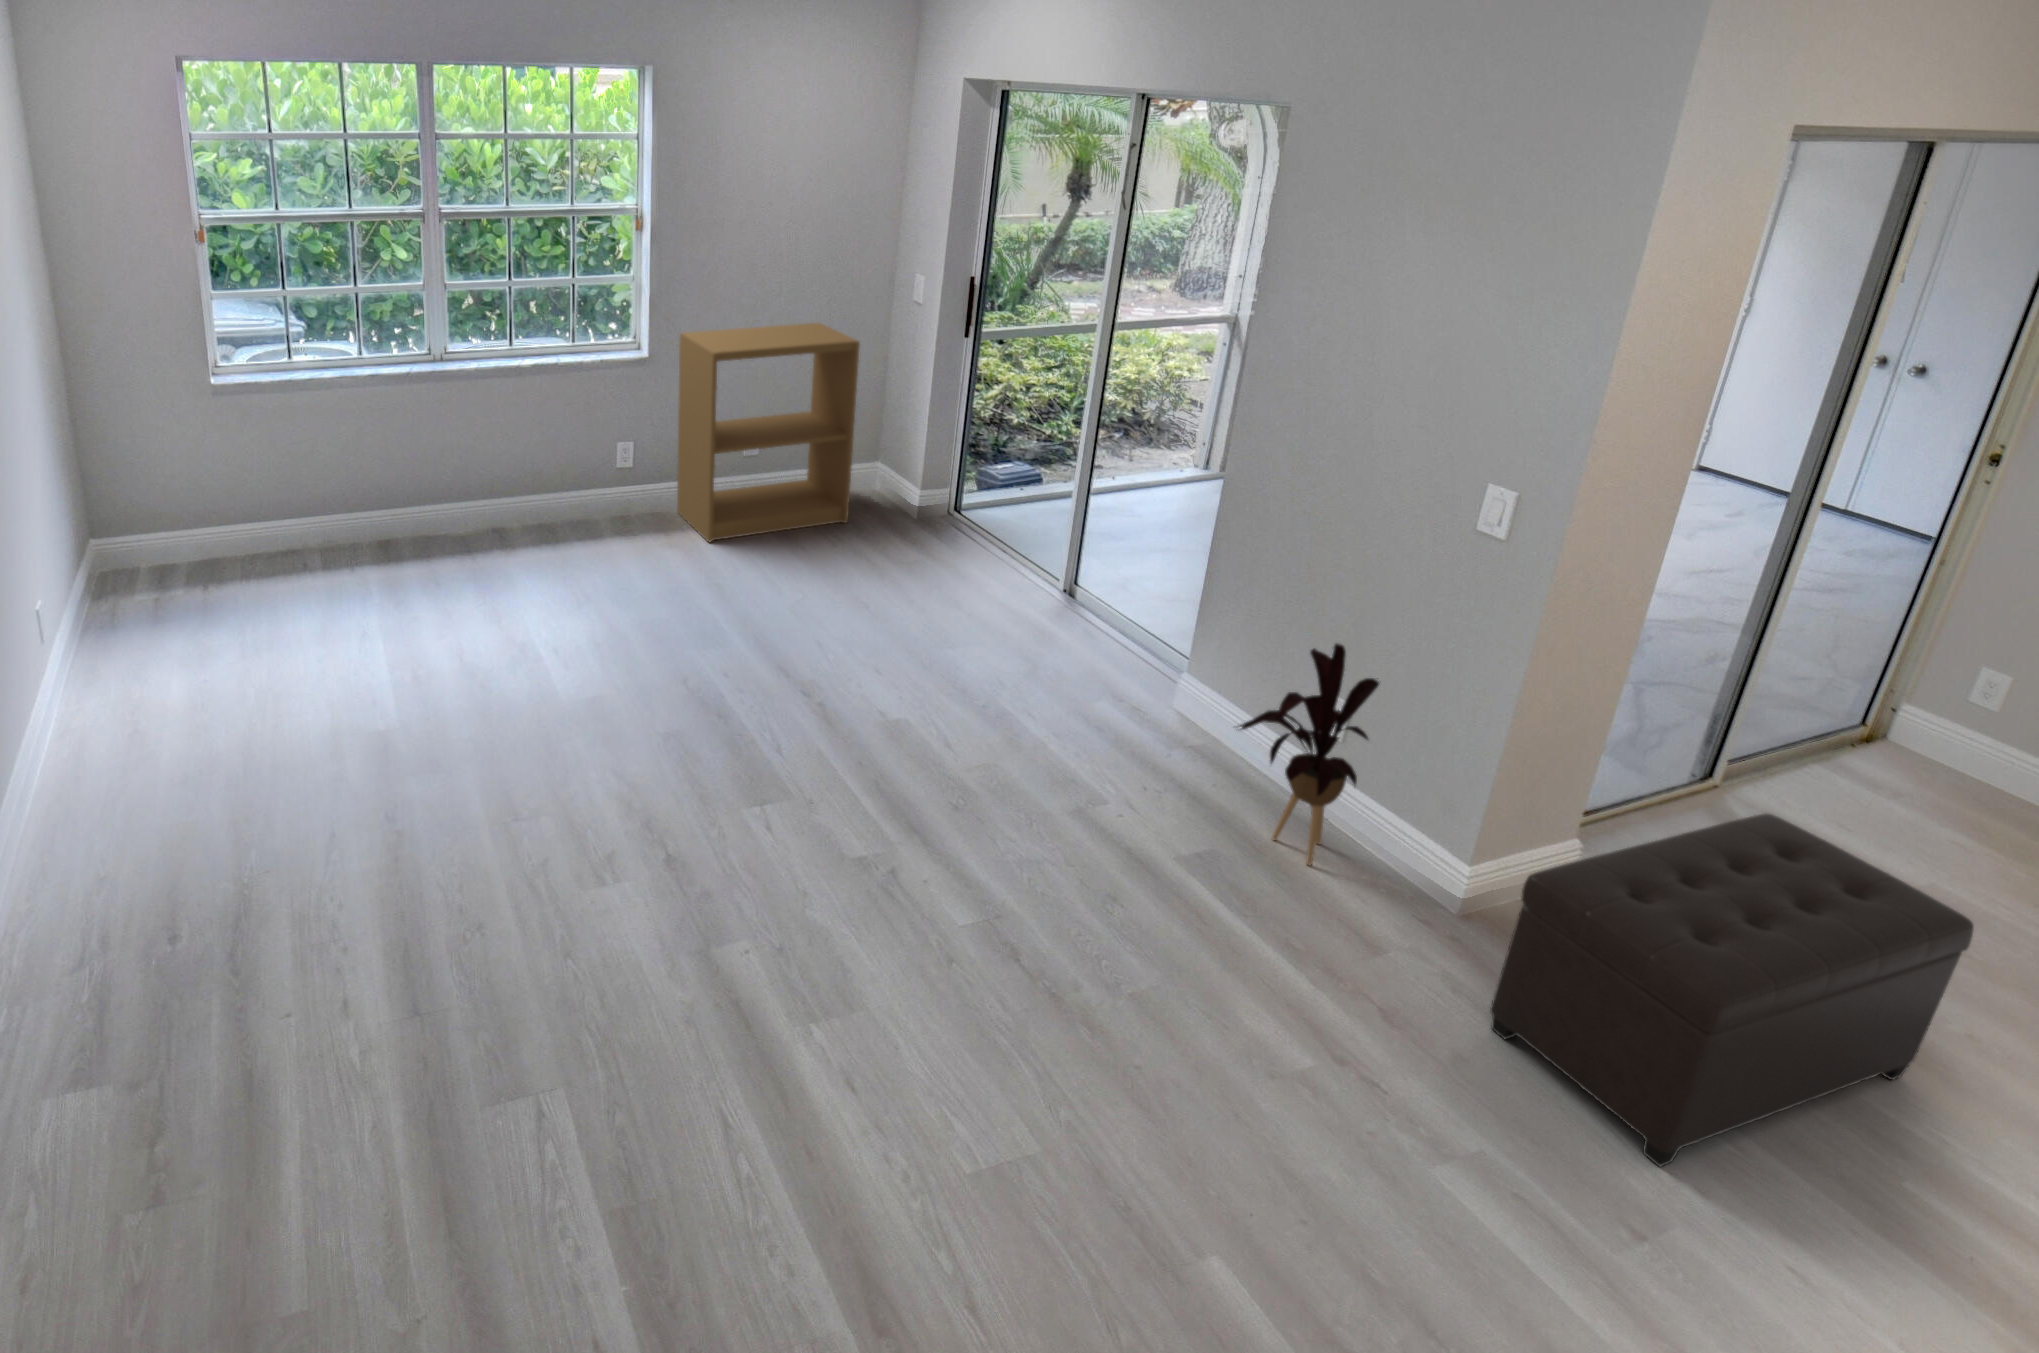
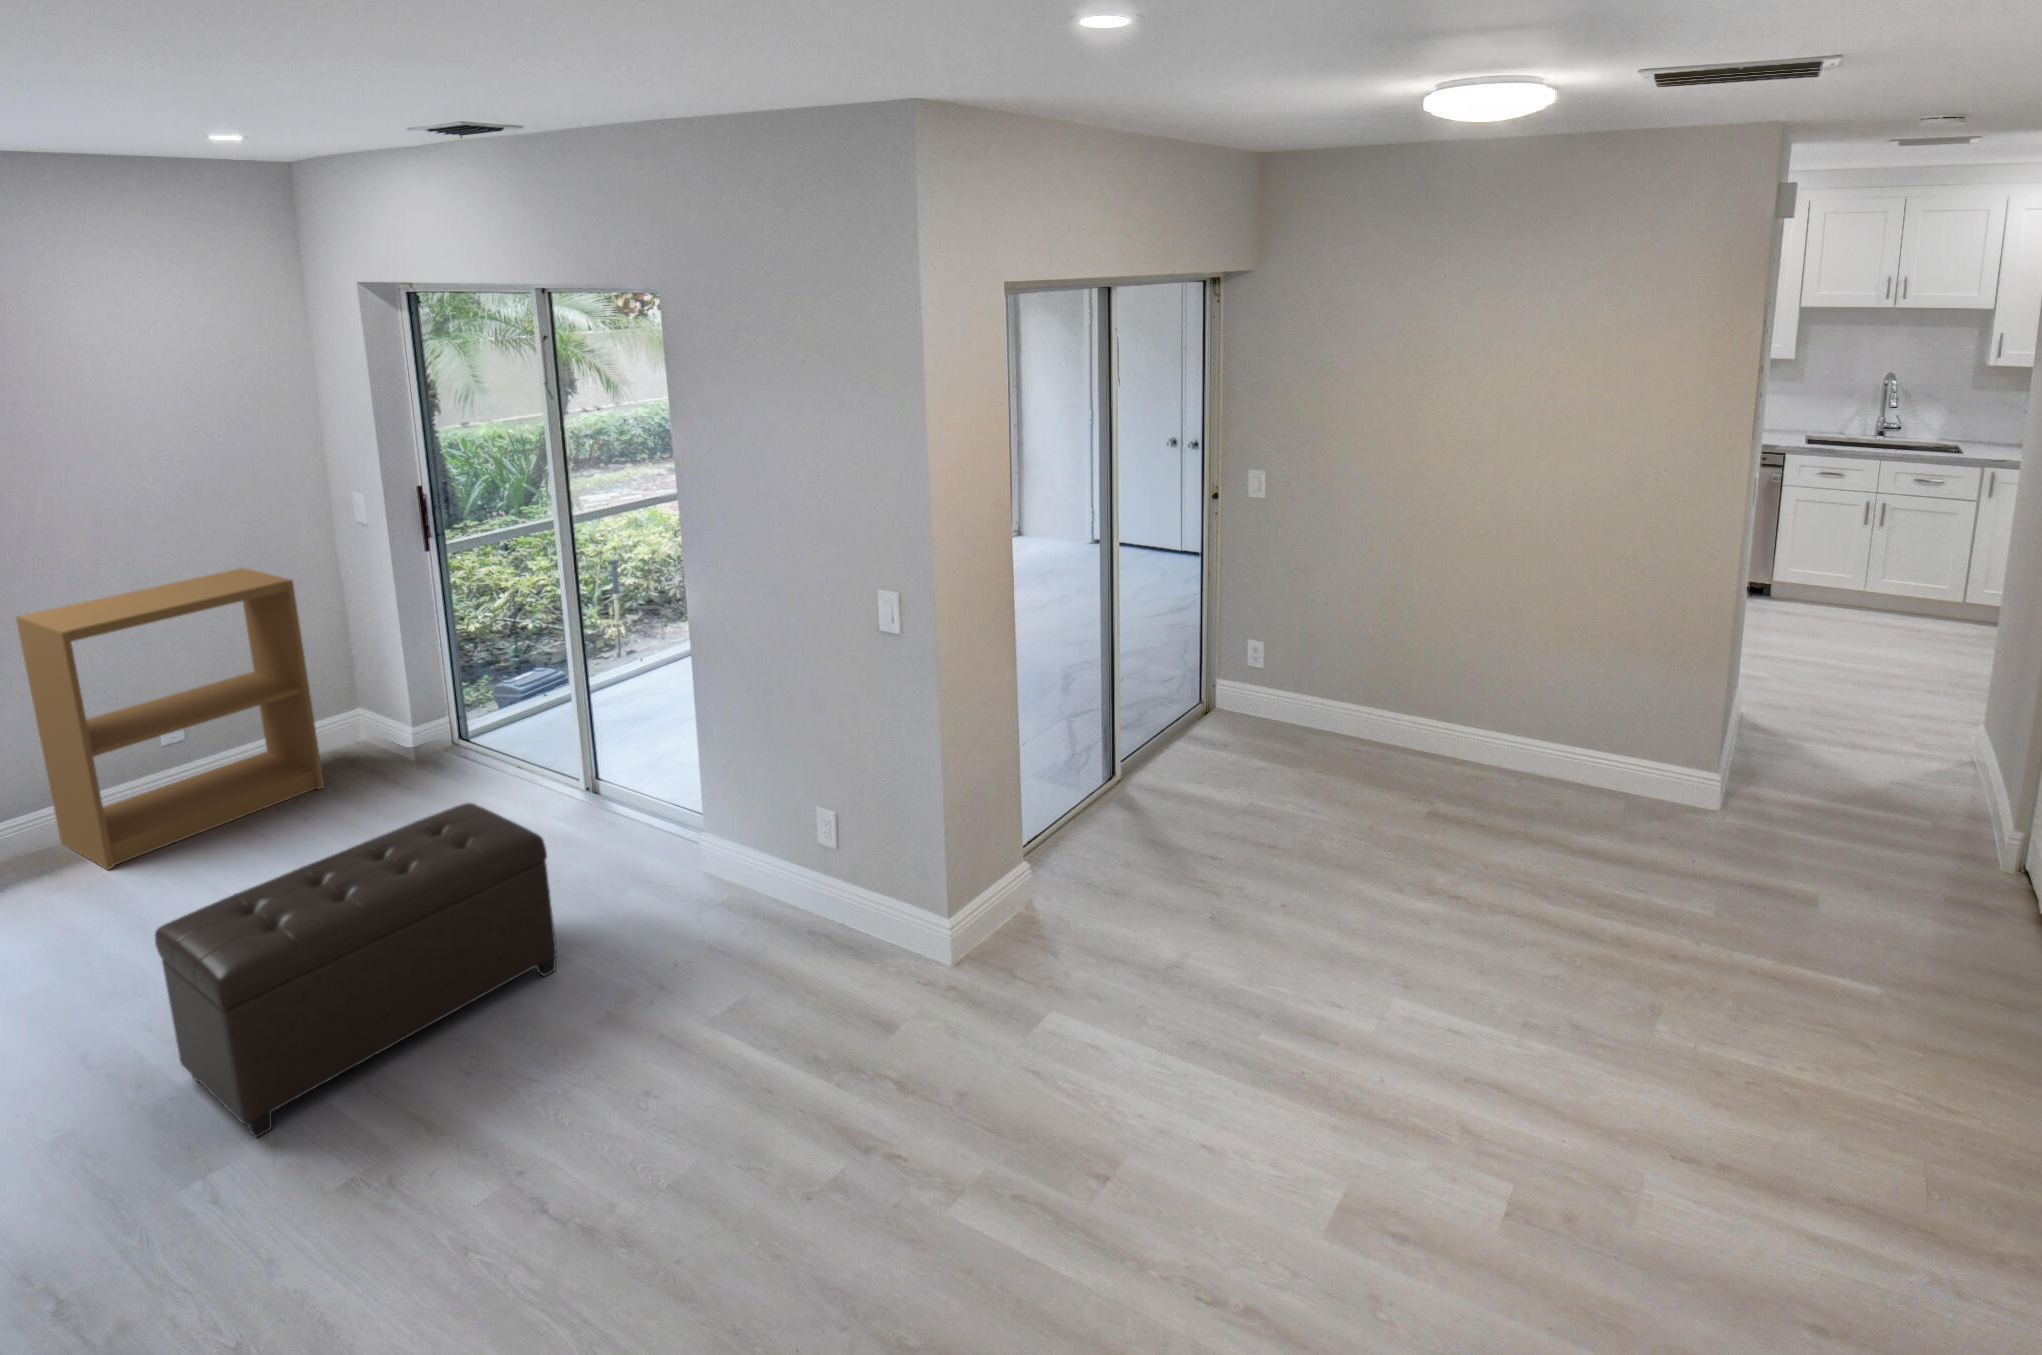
house plant: present [1239,644,1379,865] -> none [717,768,844,987]
ottoman: present [1490,813,1974,1166] -> present [155,803,557,1137]

